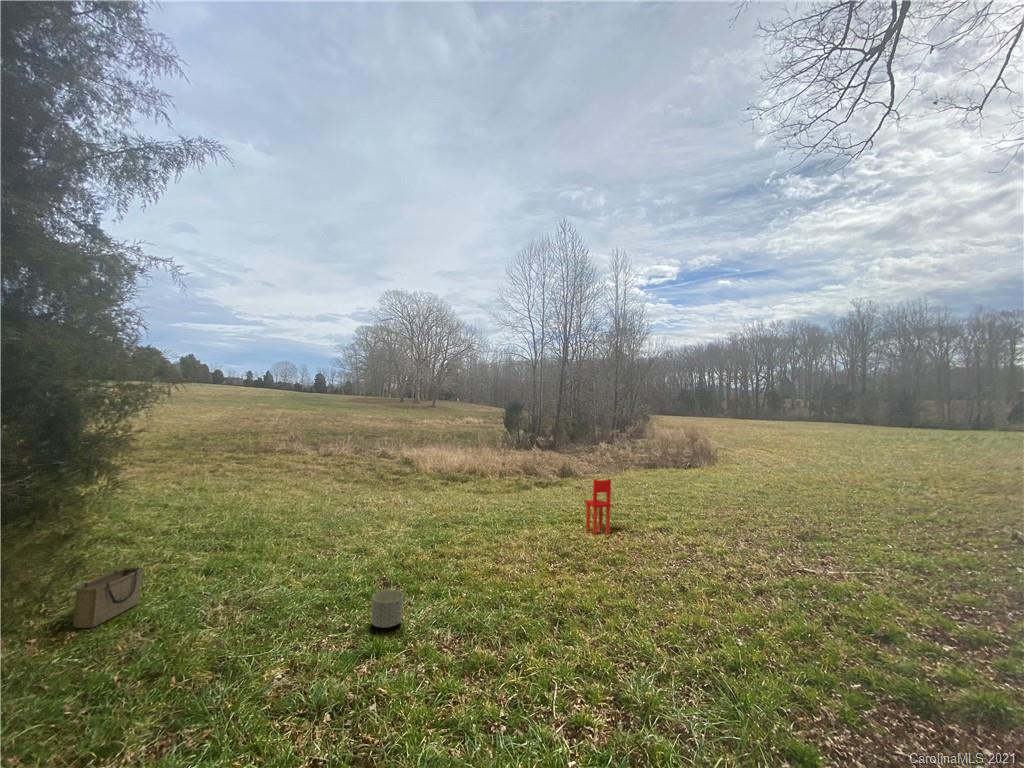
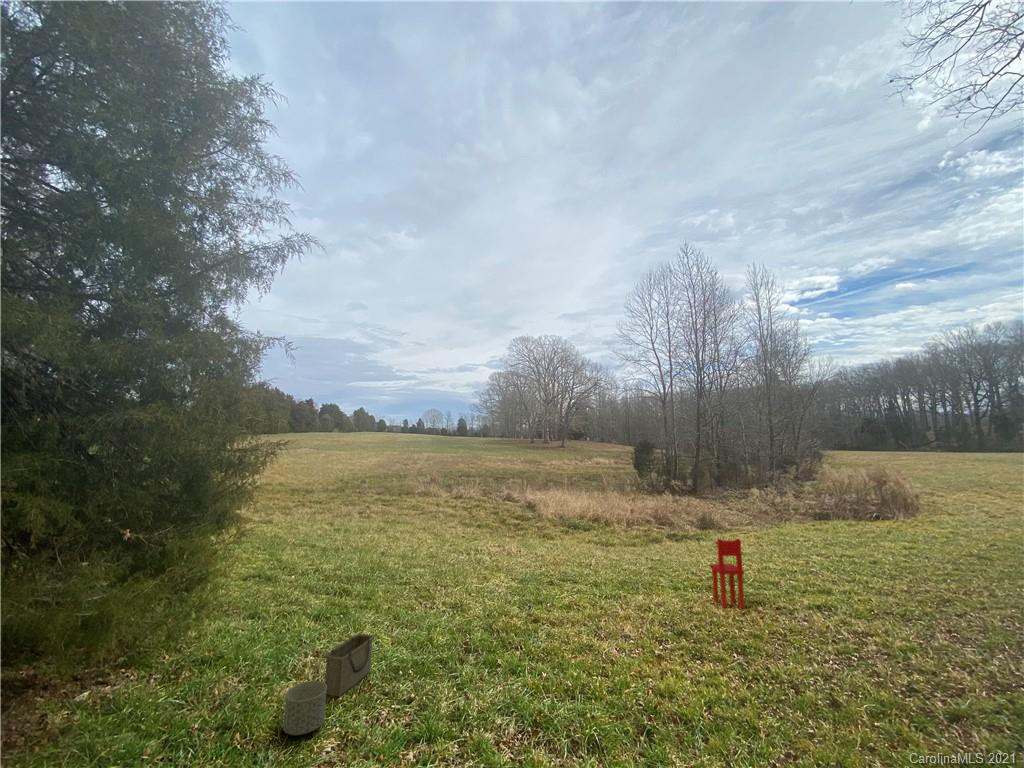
basket: present [73,567,144,628] -> present [325,634,374,696]
planter: present [371,590,403,628] -> present [283,681,327,735]

